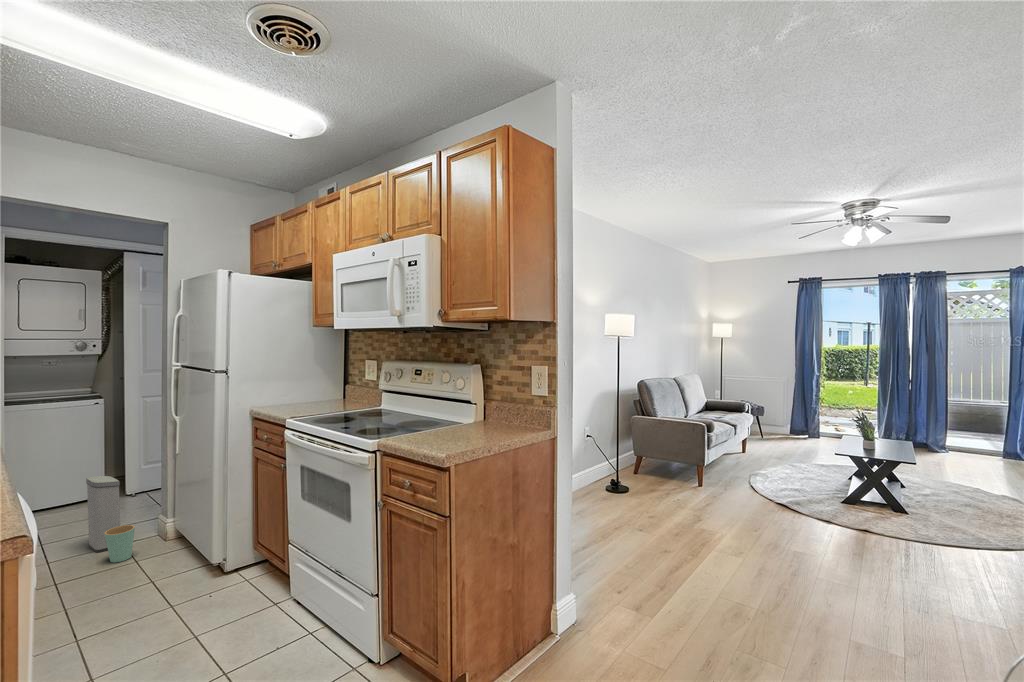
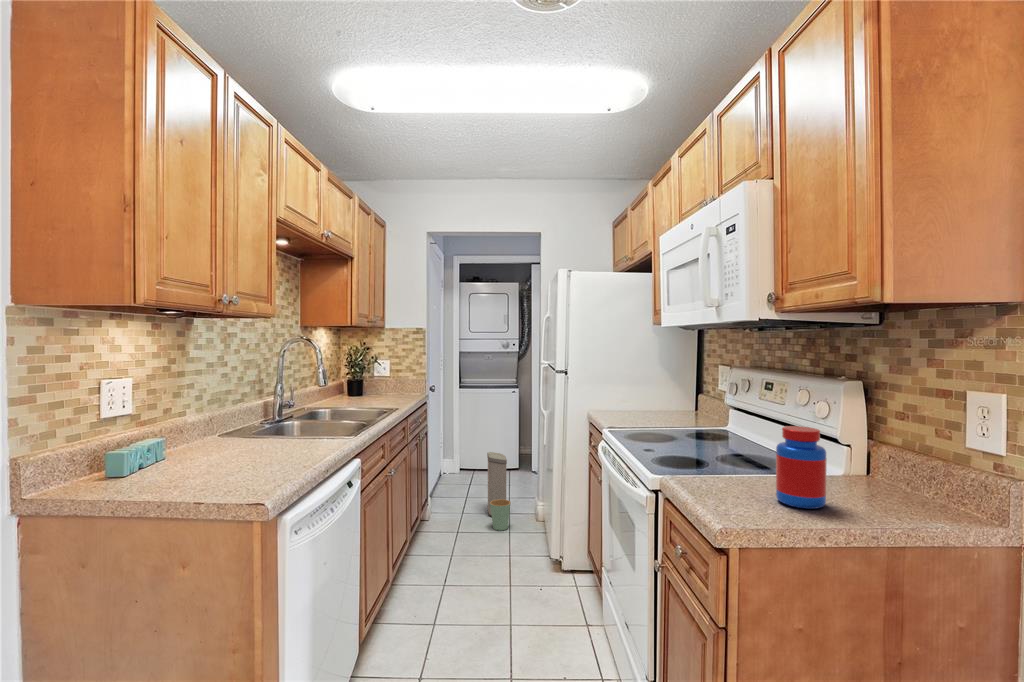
jar: none [453,395,480,445] -> present [776,426,826,509]

